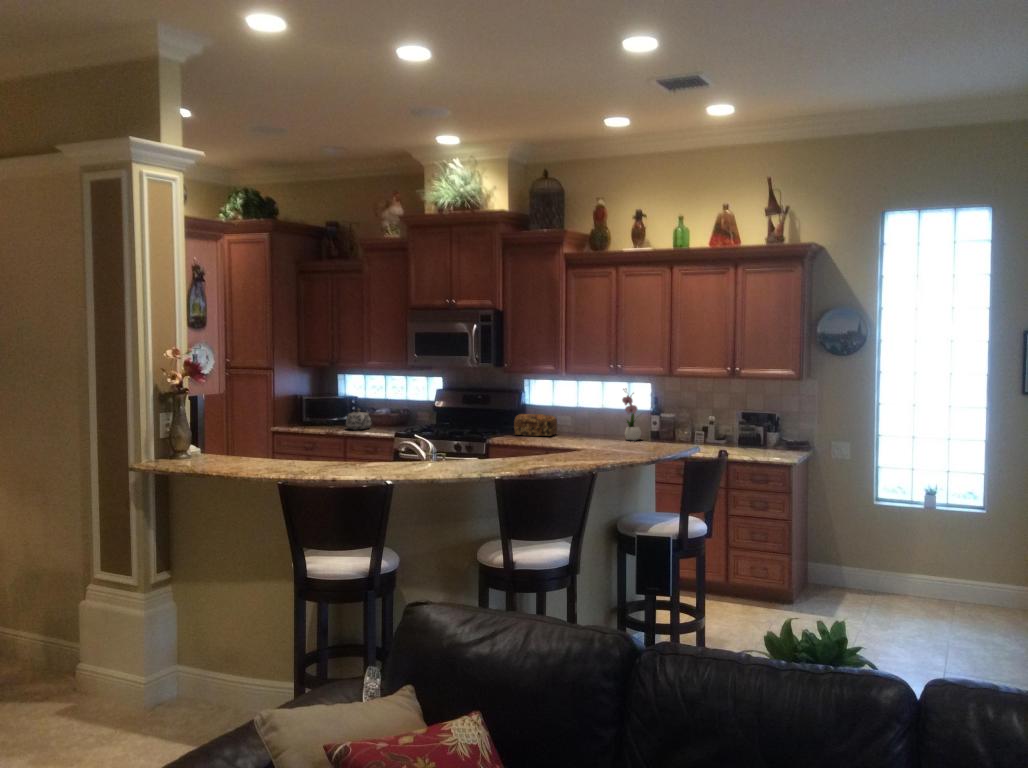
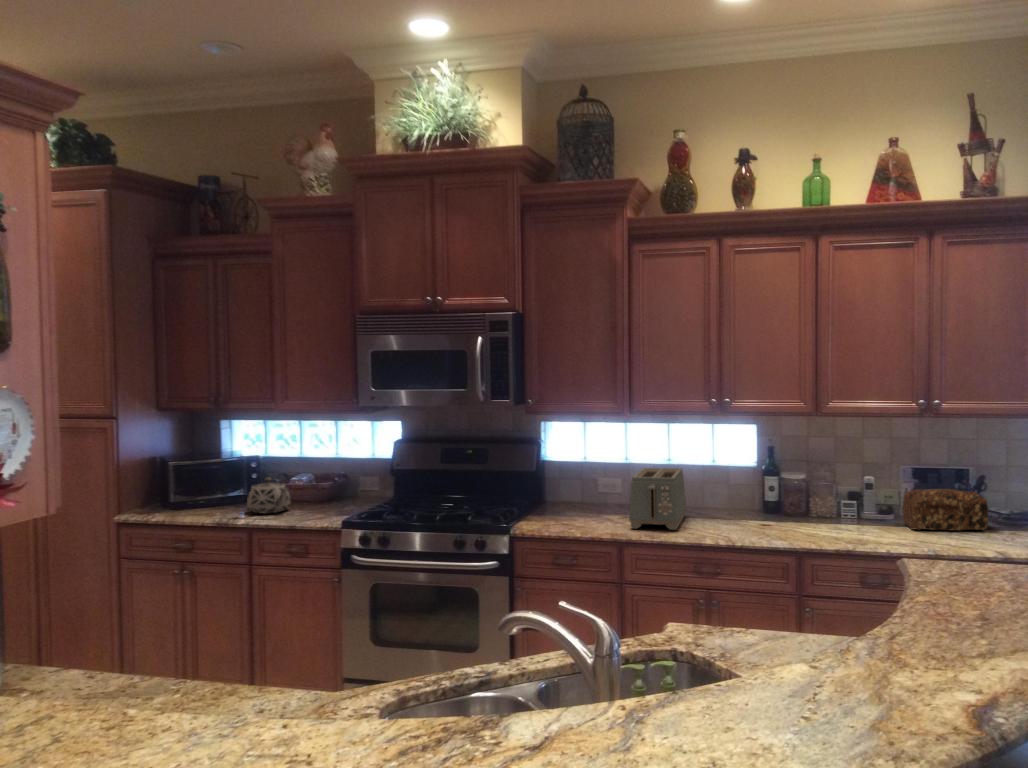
flower arrangement: present [622,395,642,440] -> none [726,434,756,518]
toaster: none [556,408,600,444] -> present [629,468,686,530]
bread loaf: present [514,414,557,436] -> present [902,489,988,530]

